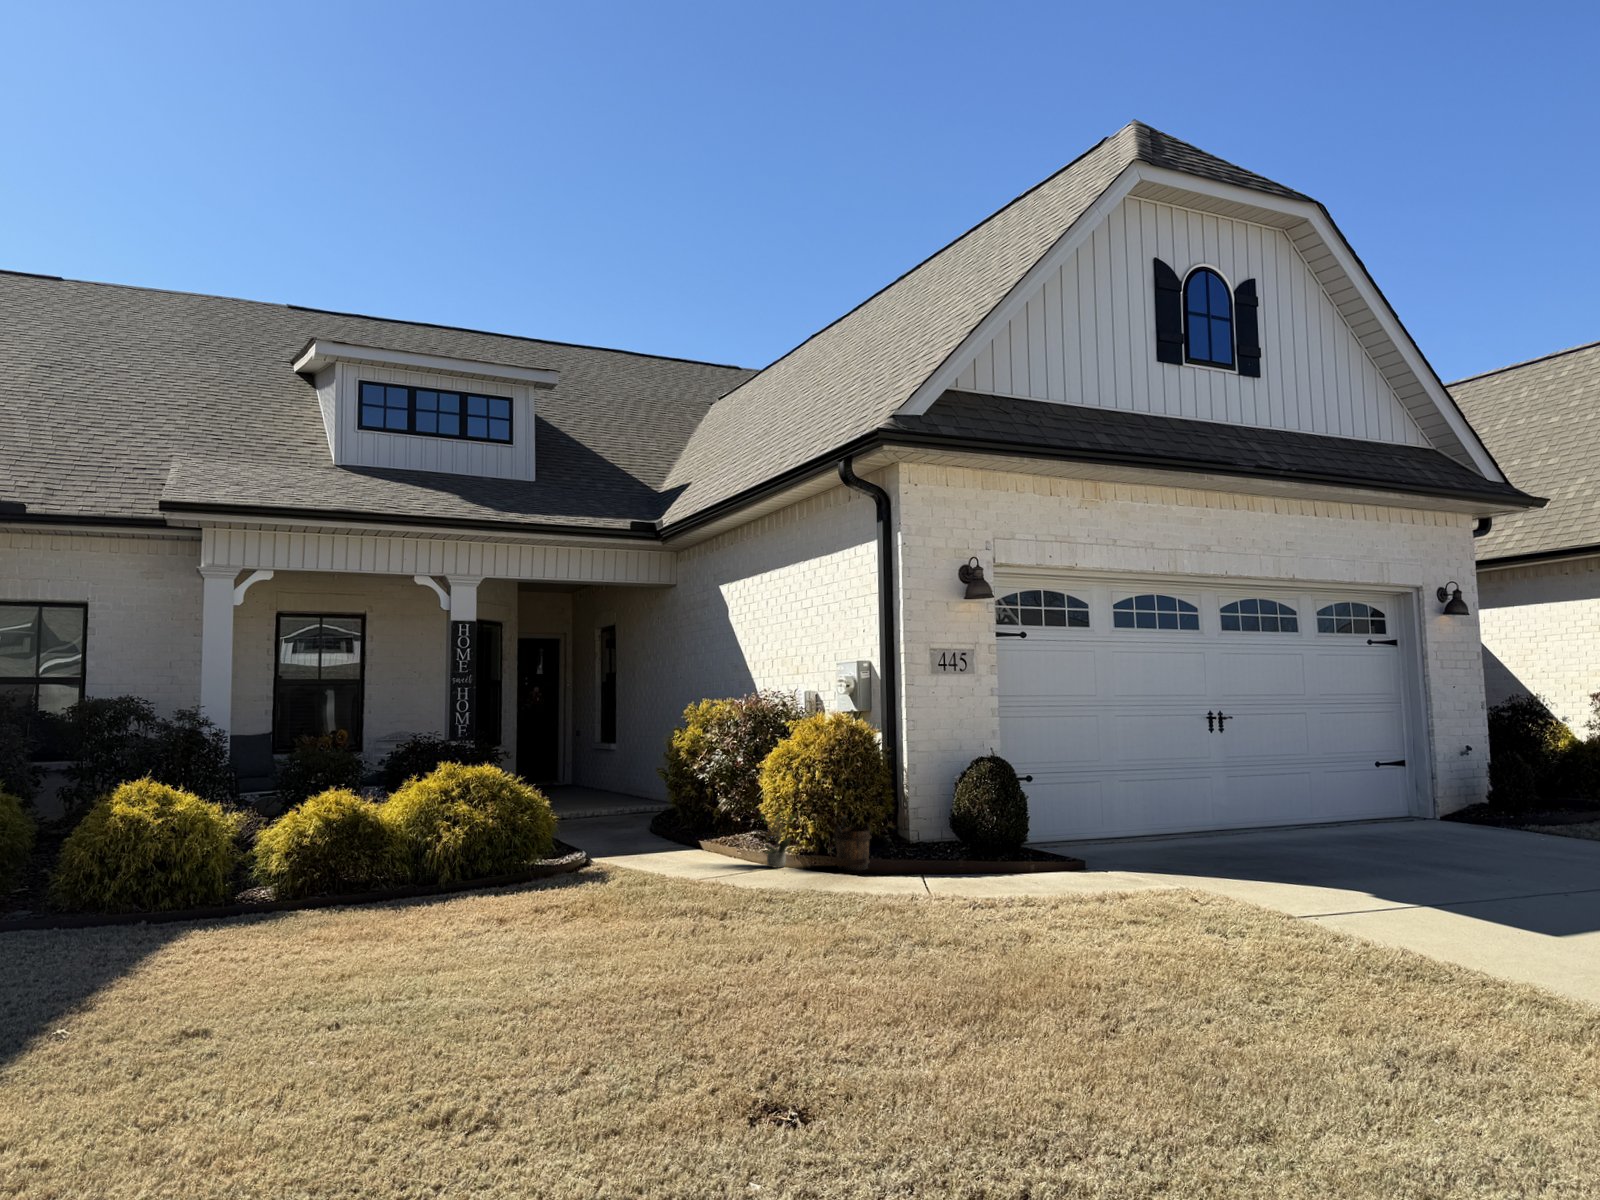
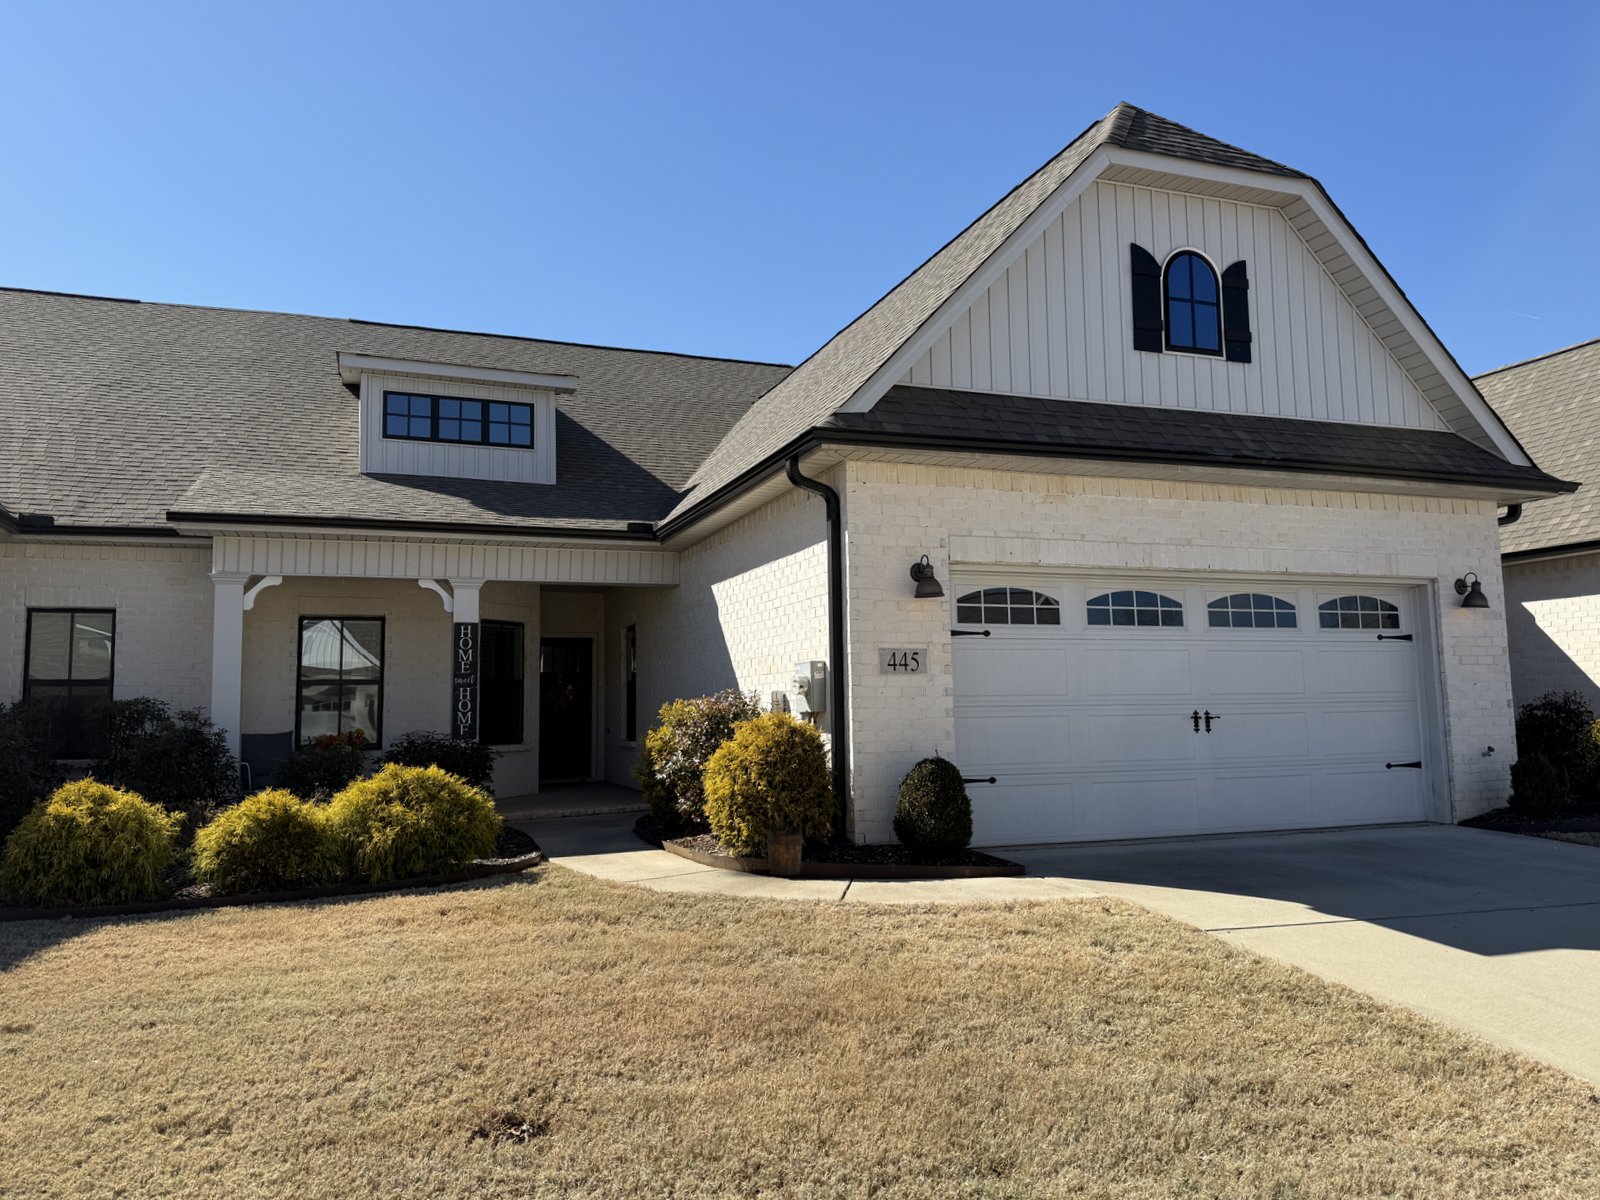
potted plant: present [760,810,796,868] -> none [694,811,736,871]

